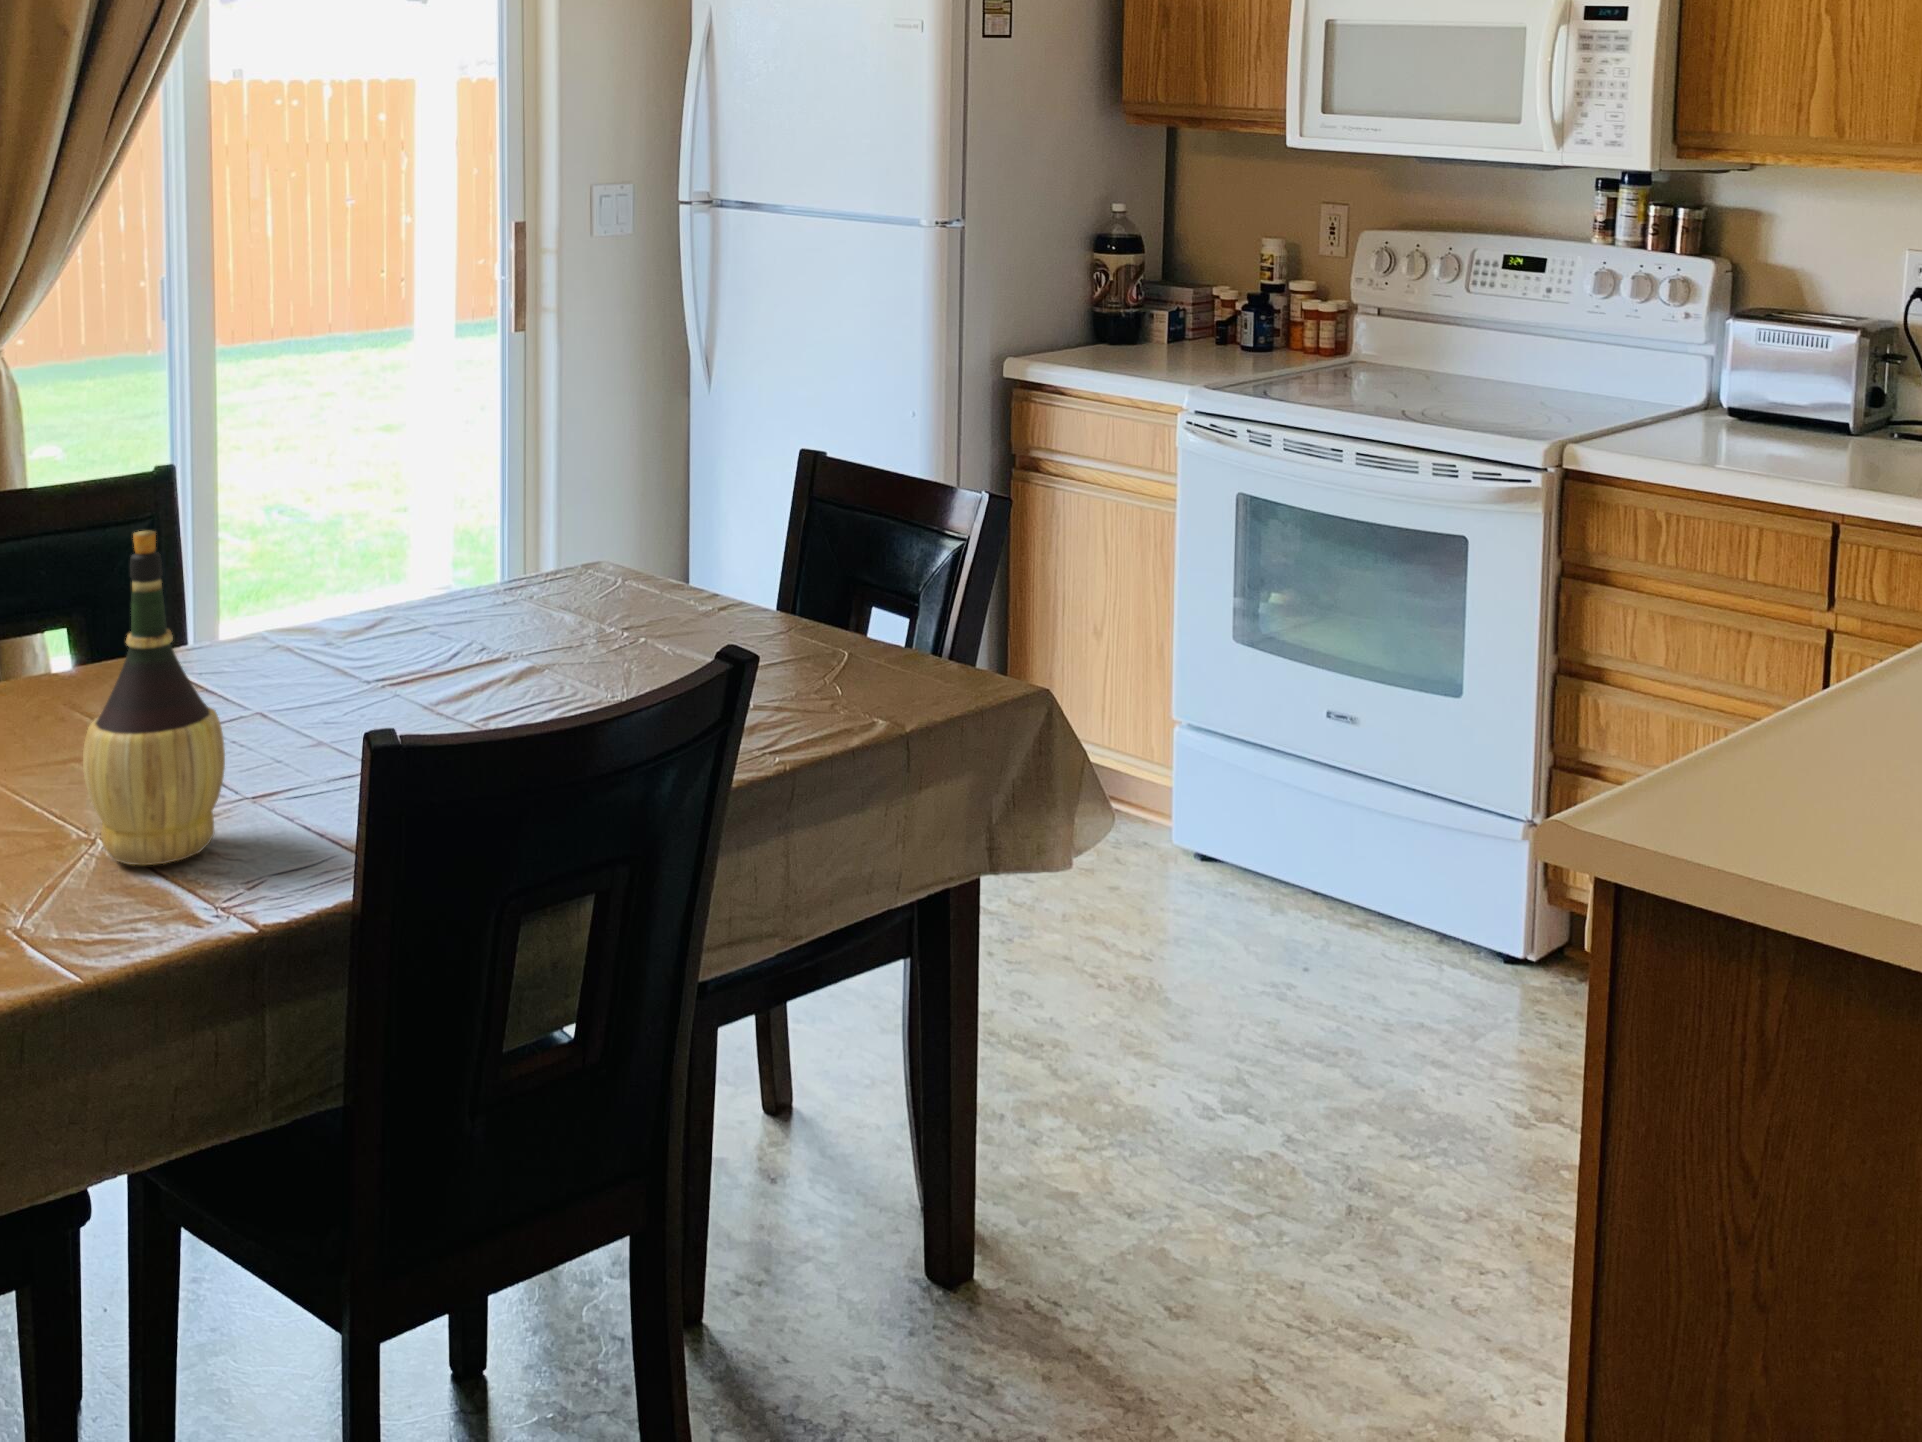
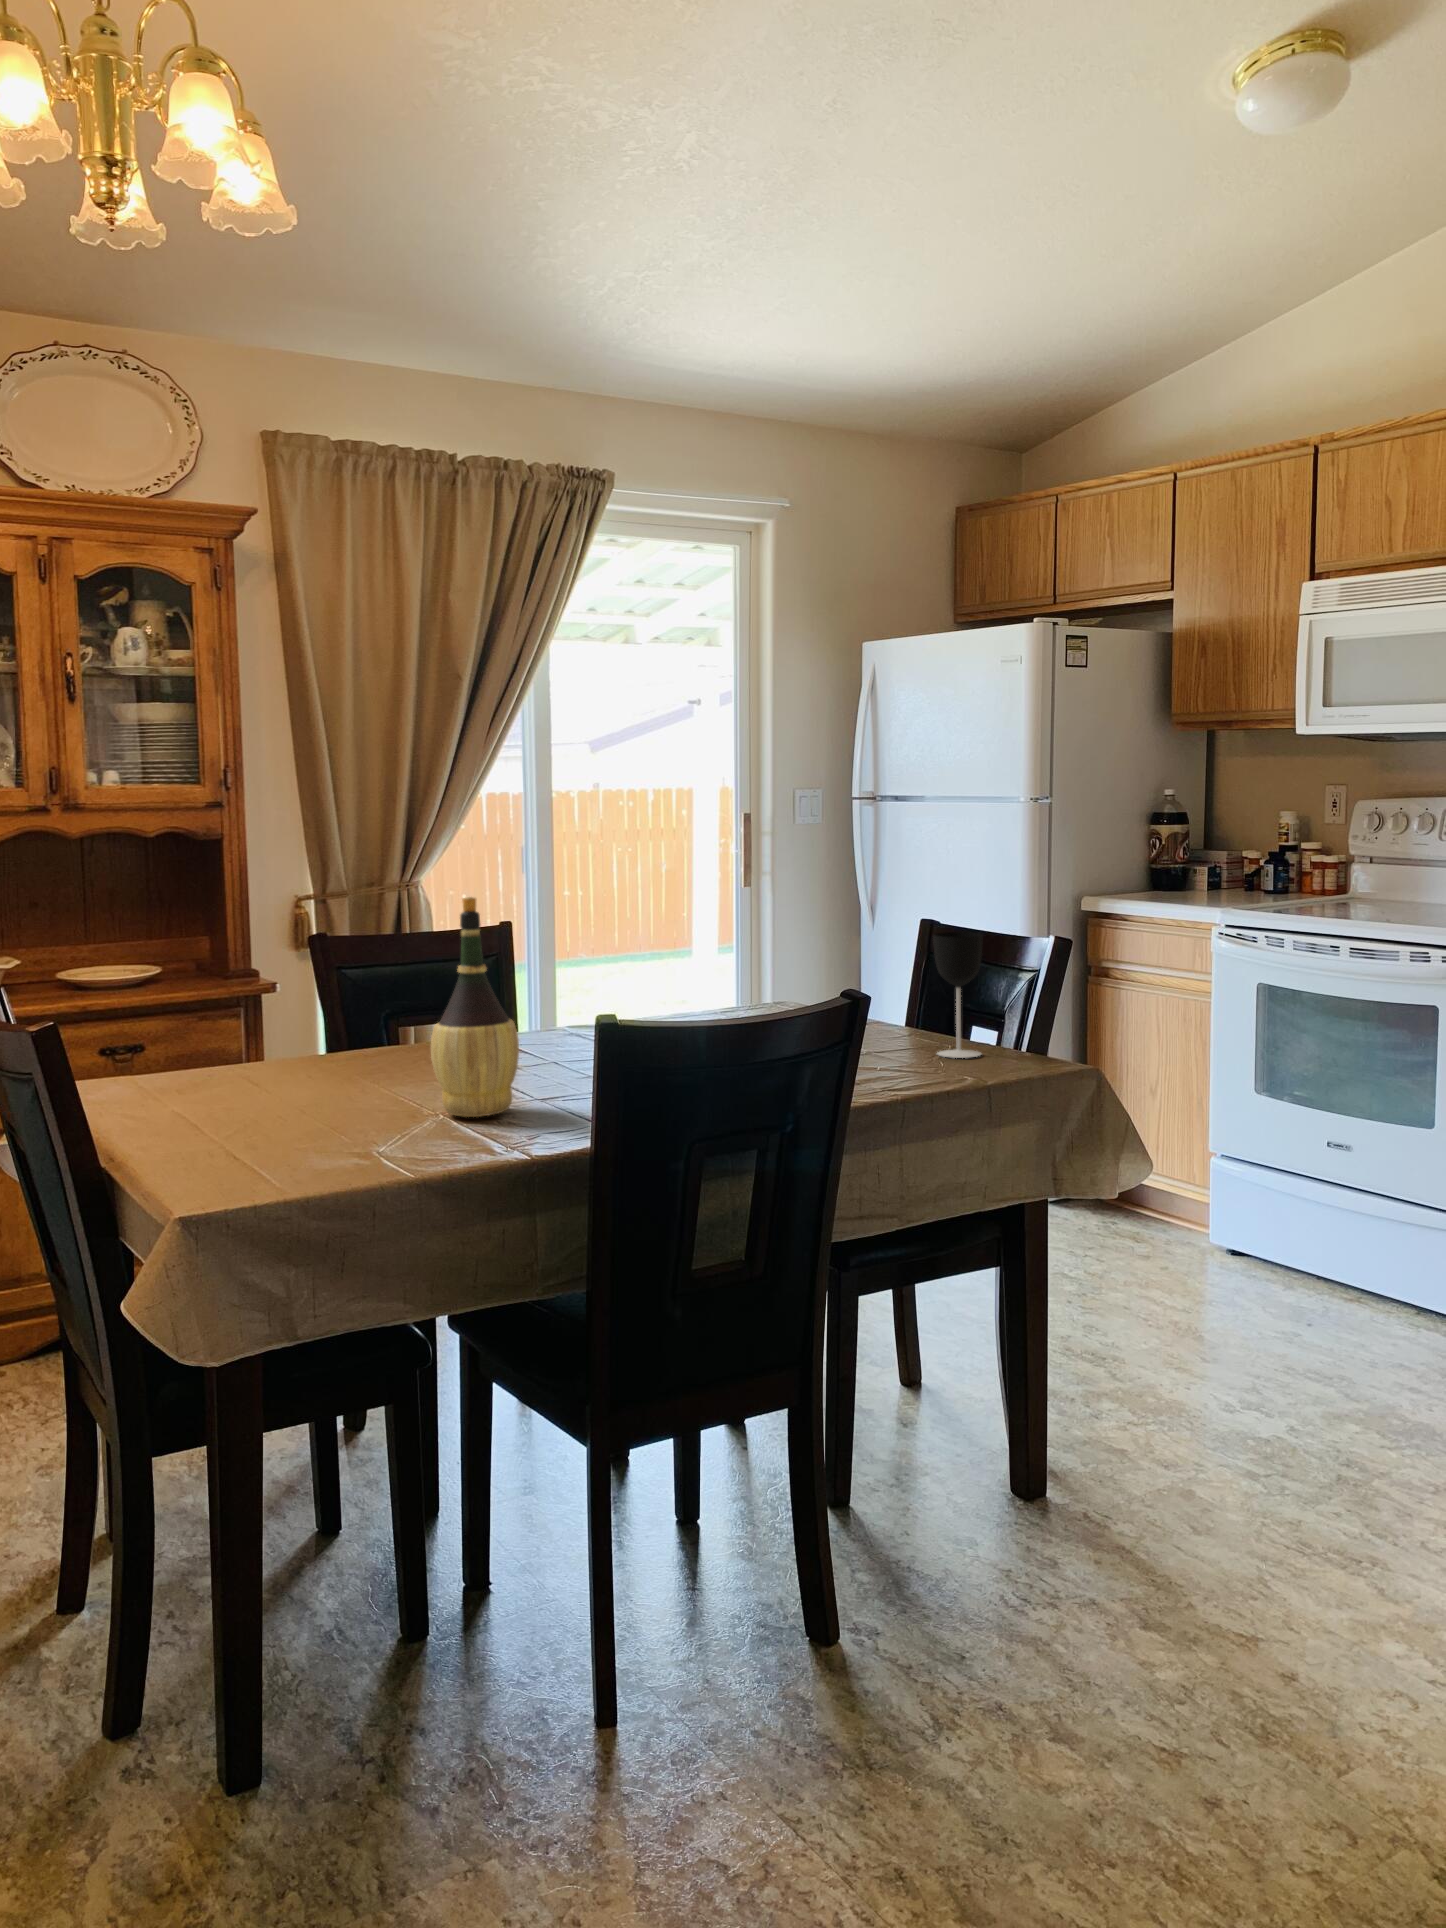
wine glass: none [826,504,894,686] -> present [933,932,982,1058]

